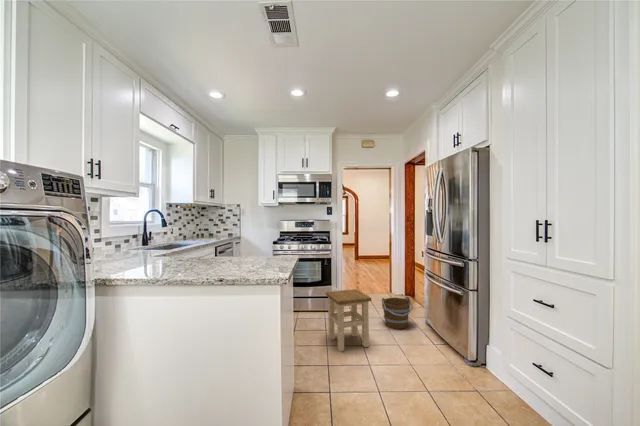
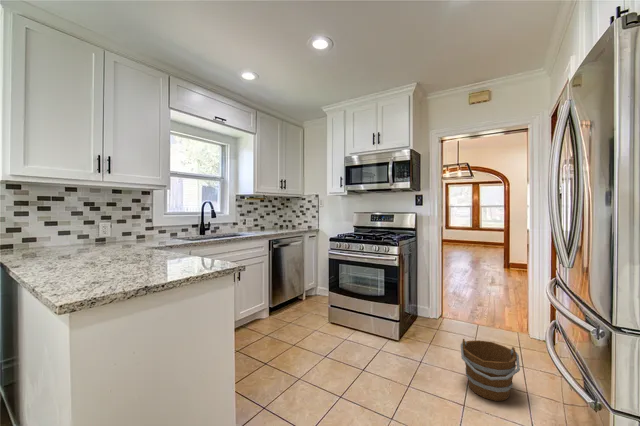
stool: present [326,289,371,352] -> none [351,312,407,412]

